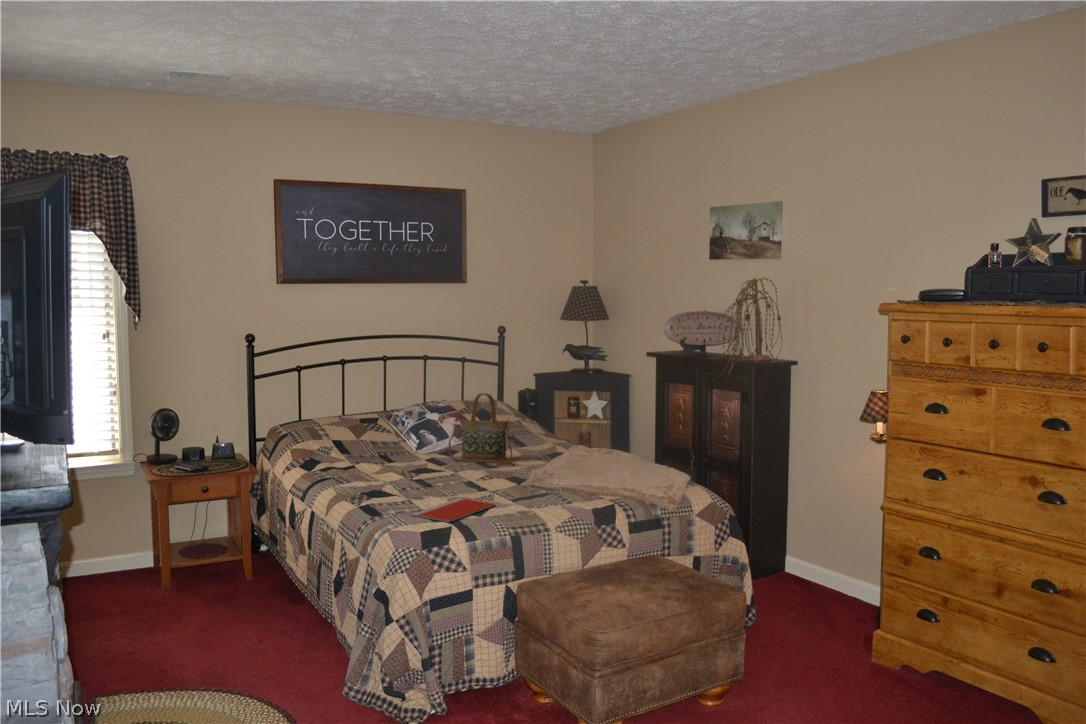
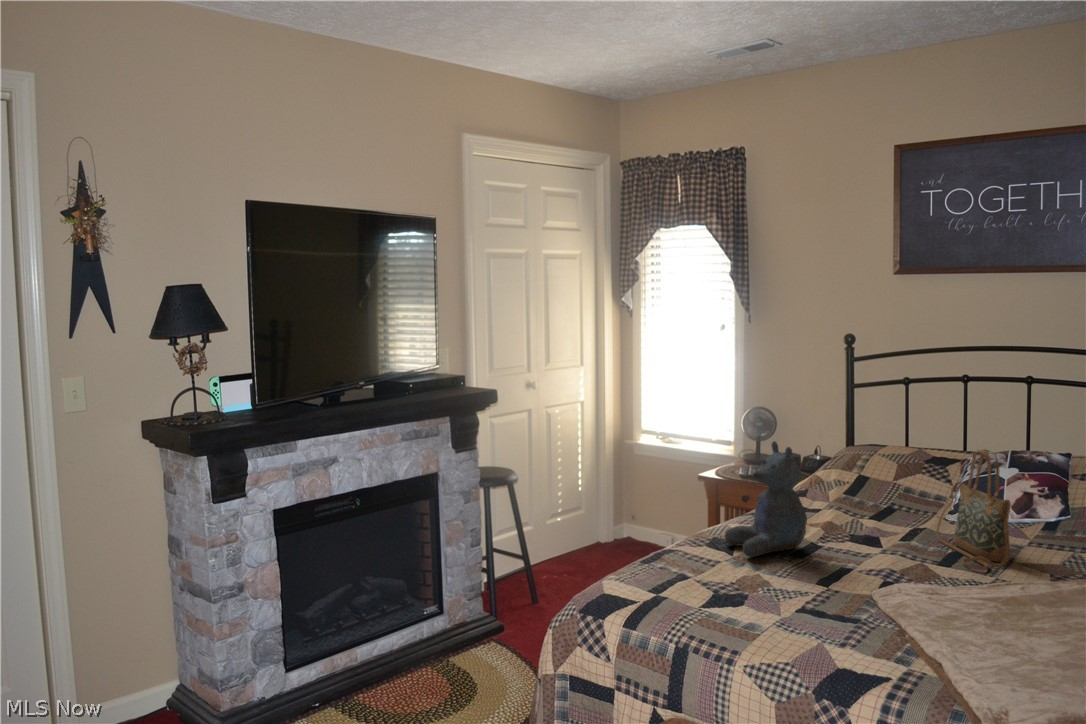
stuffed bear: none [379,406,444,492] -> present [725,441,807,557]
notebook: present [412,498,495,522] -> none [645,573,753,604]

